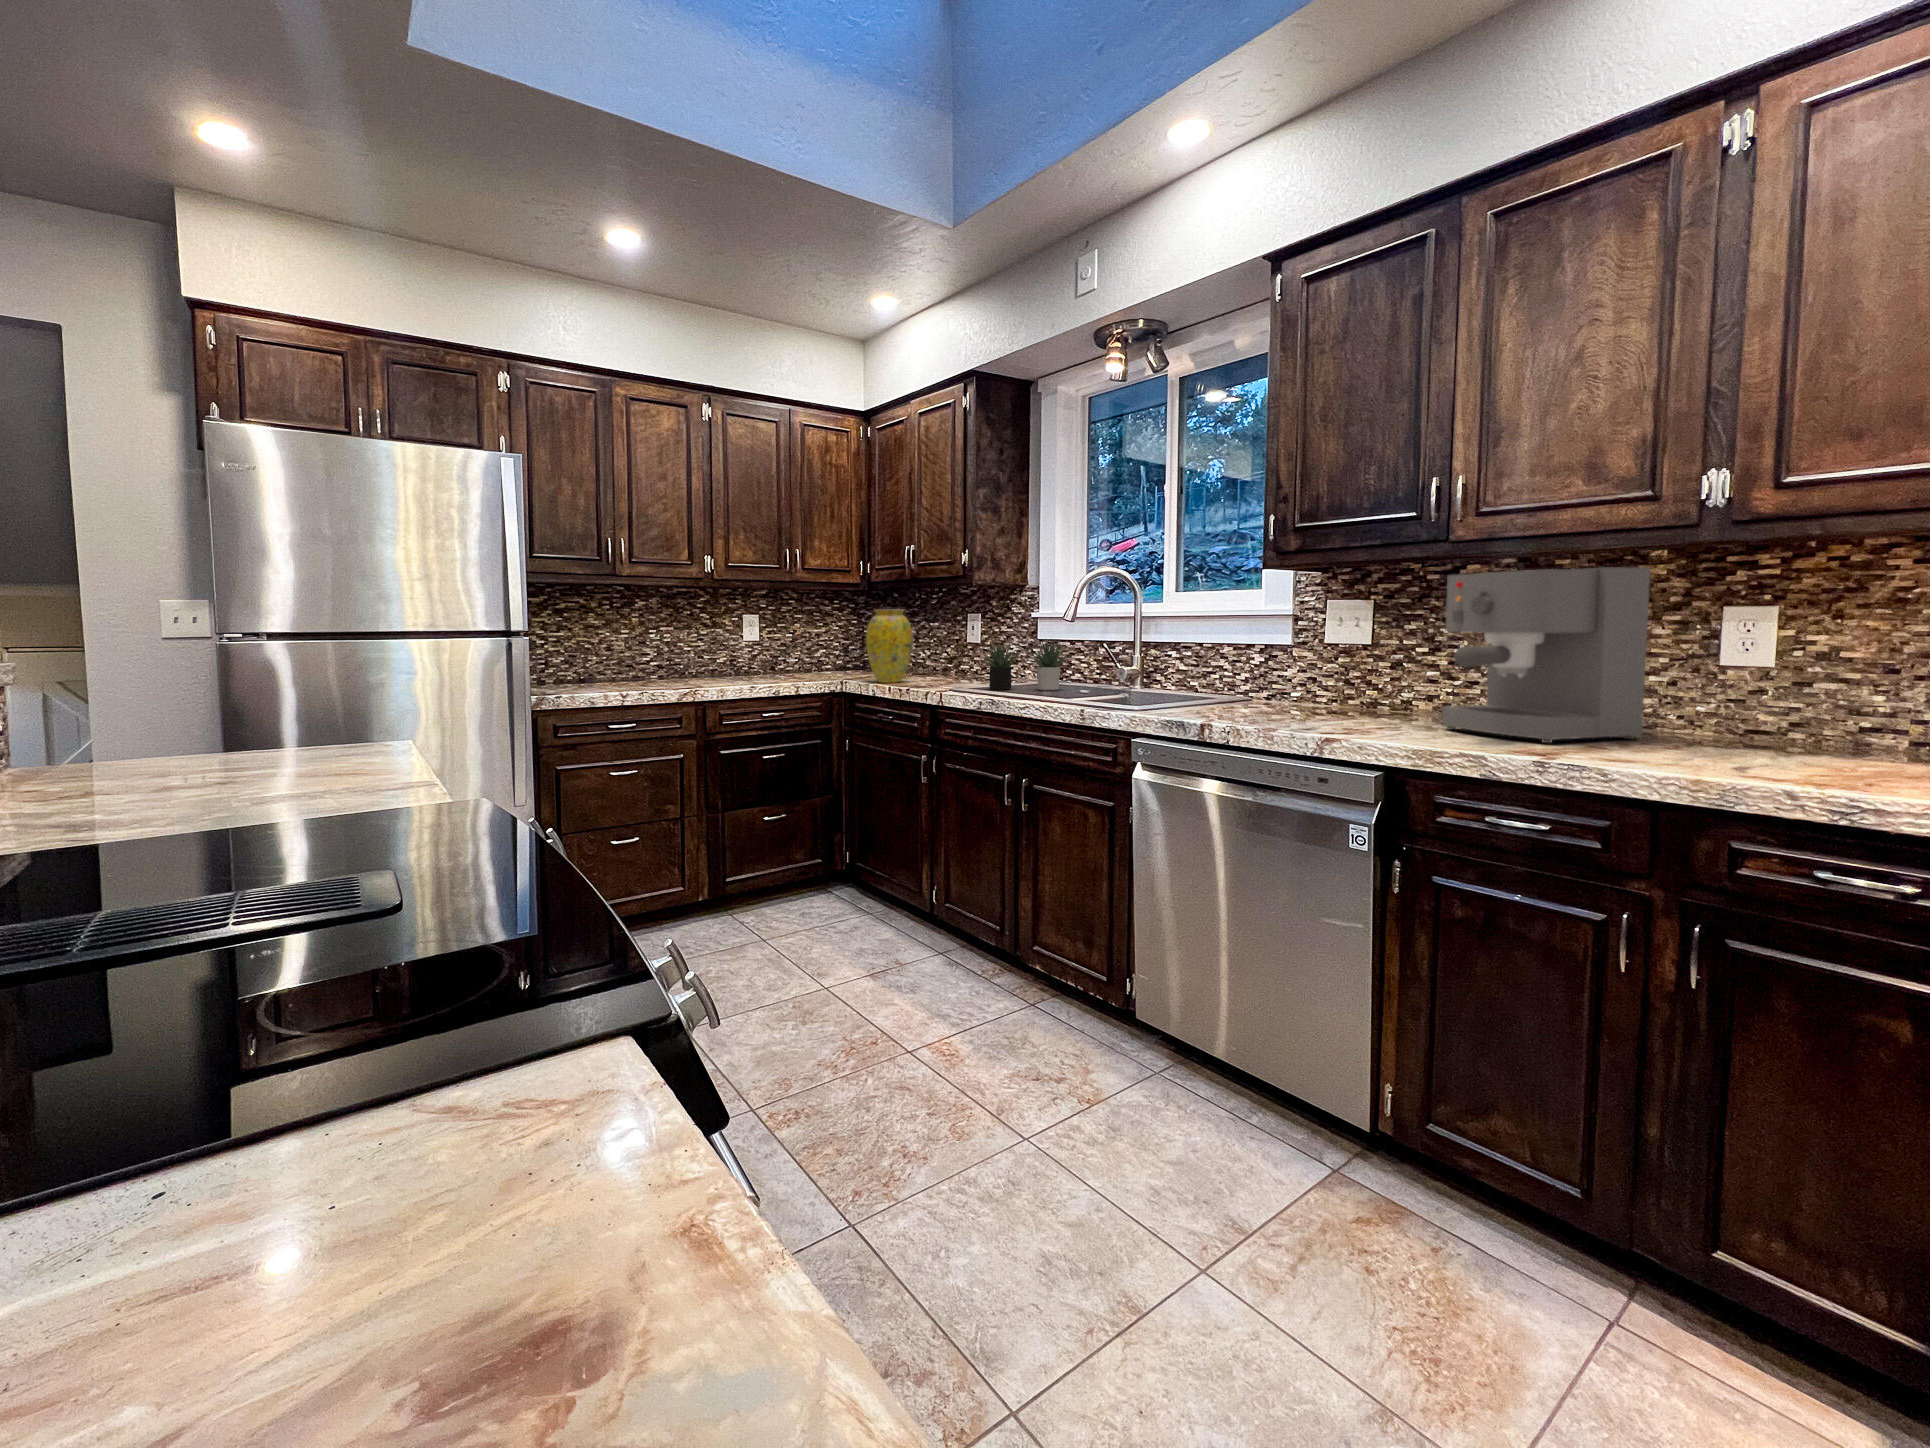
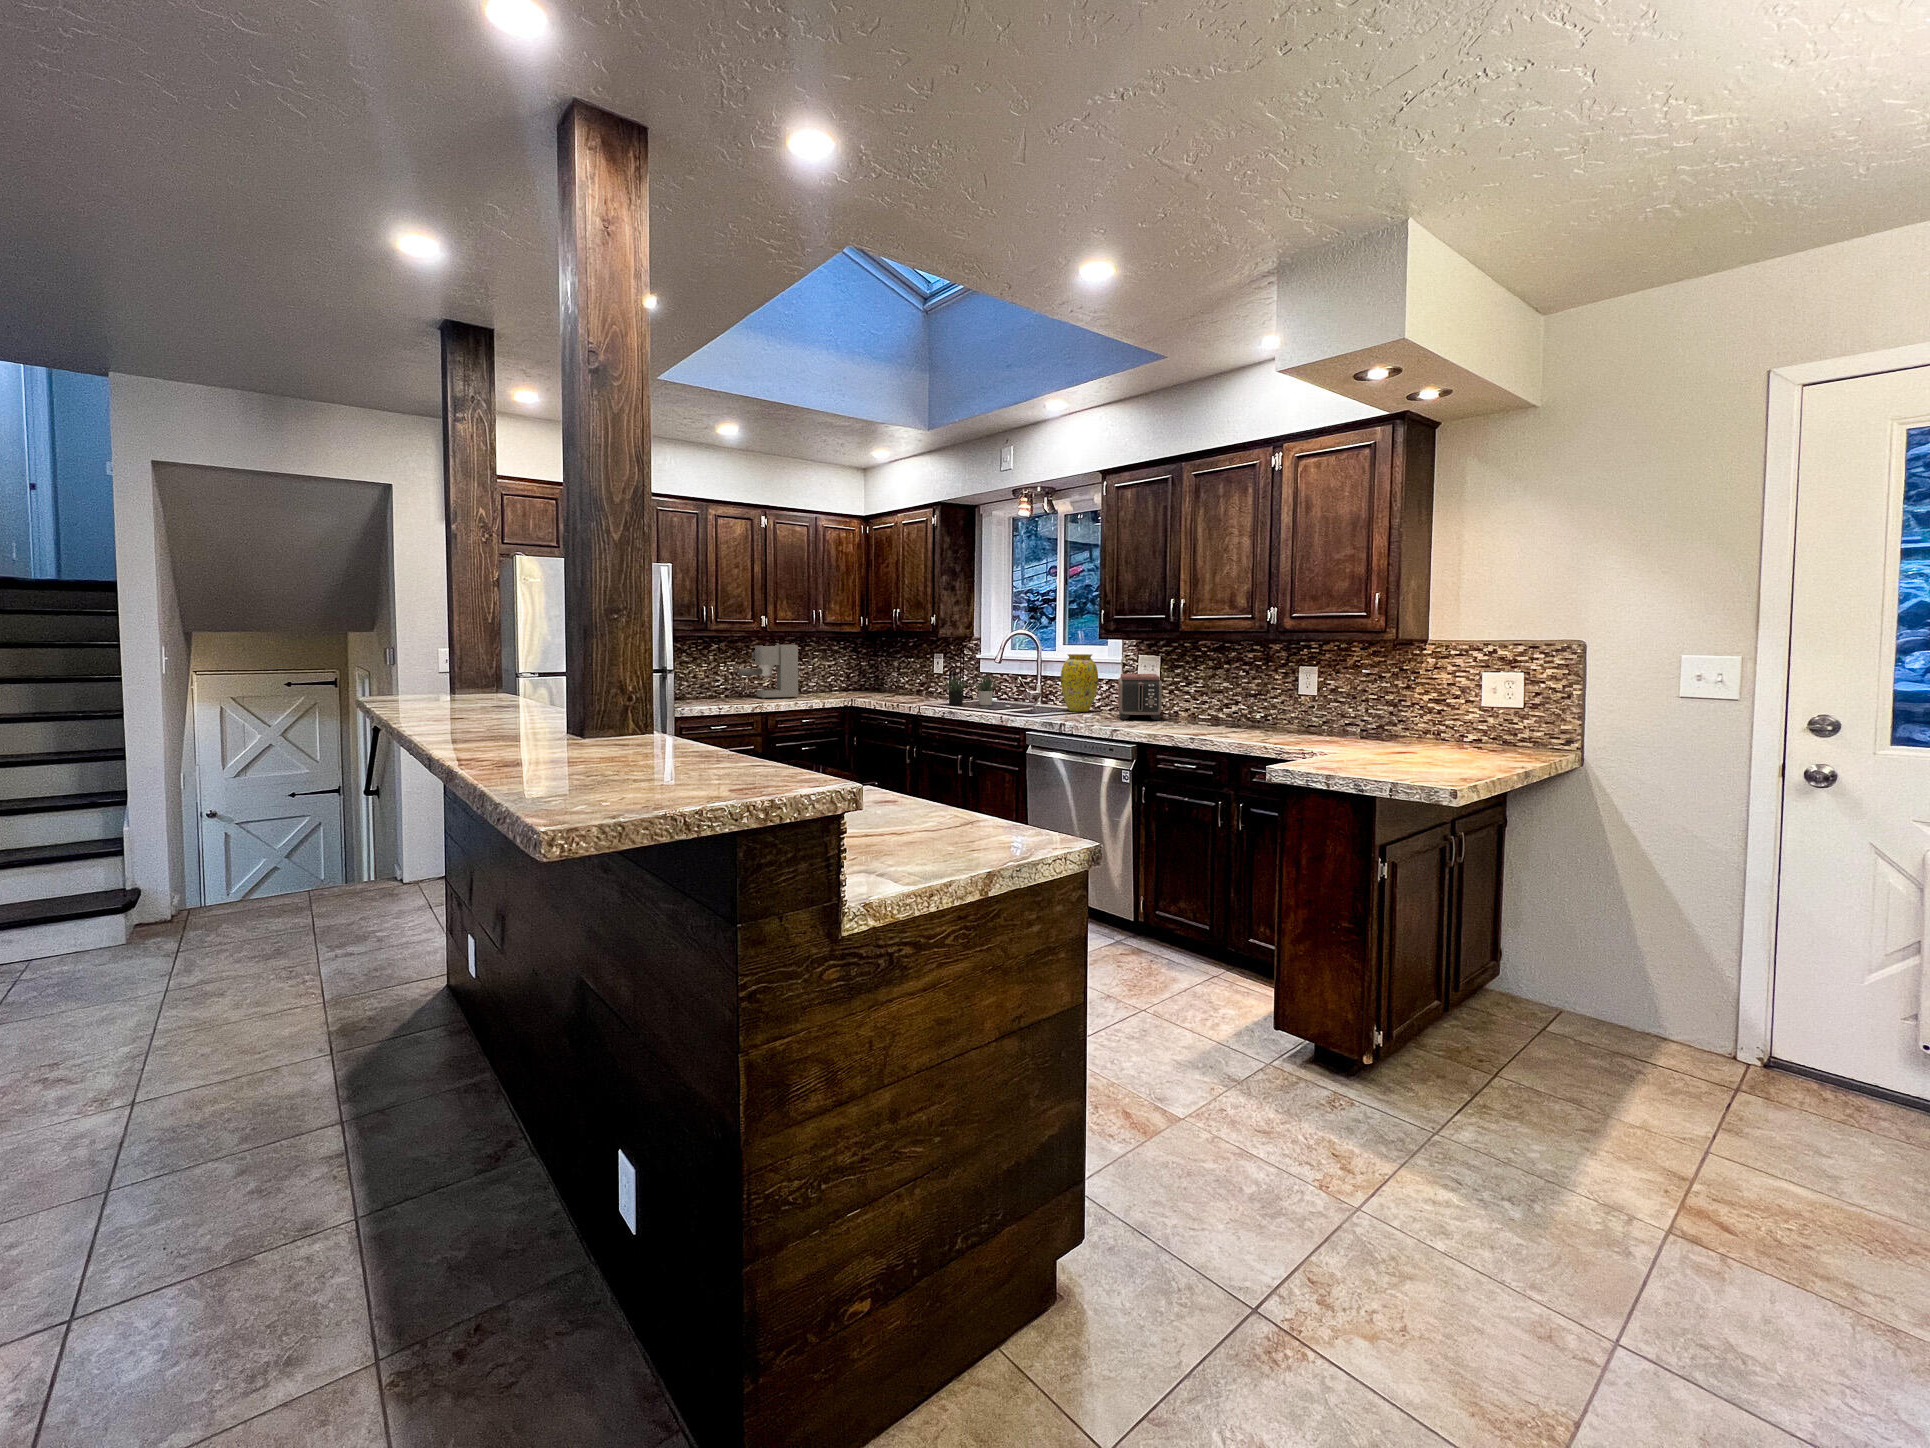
coffee maker: present [1442,567,1650,743] -> present [738,645,798,699]
vase: present [866,609,913,683] -> present [1061,654,1098,712]
toaster: none [1290,633,1393,717] -> present [1118,674,1162,720]

